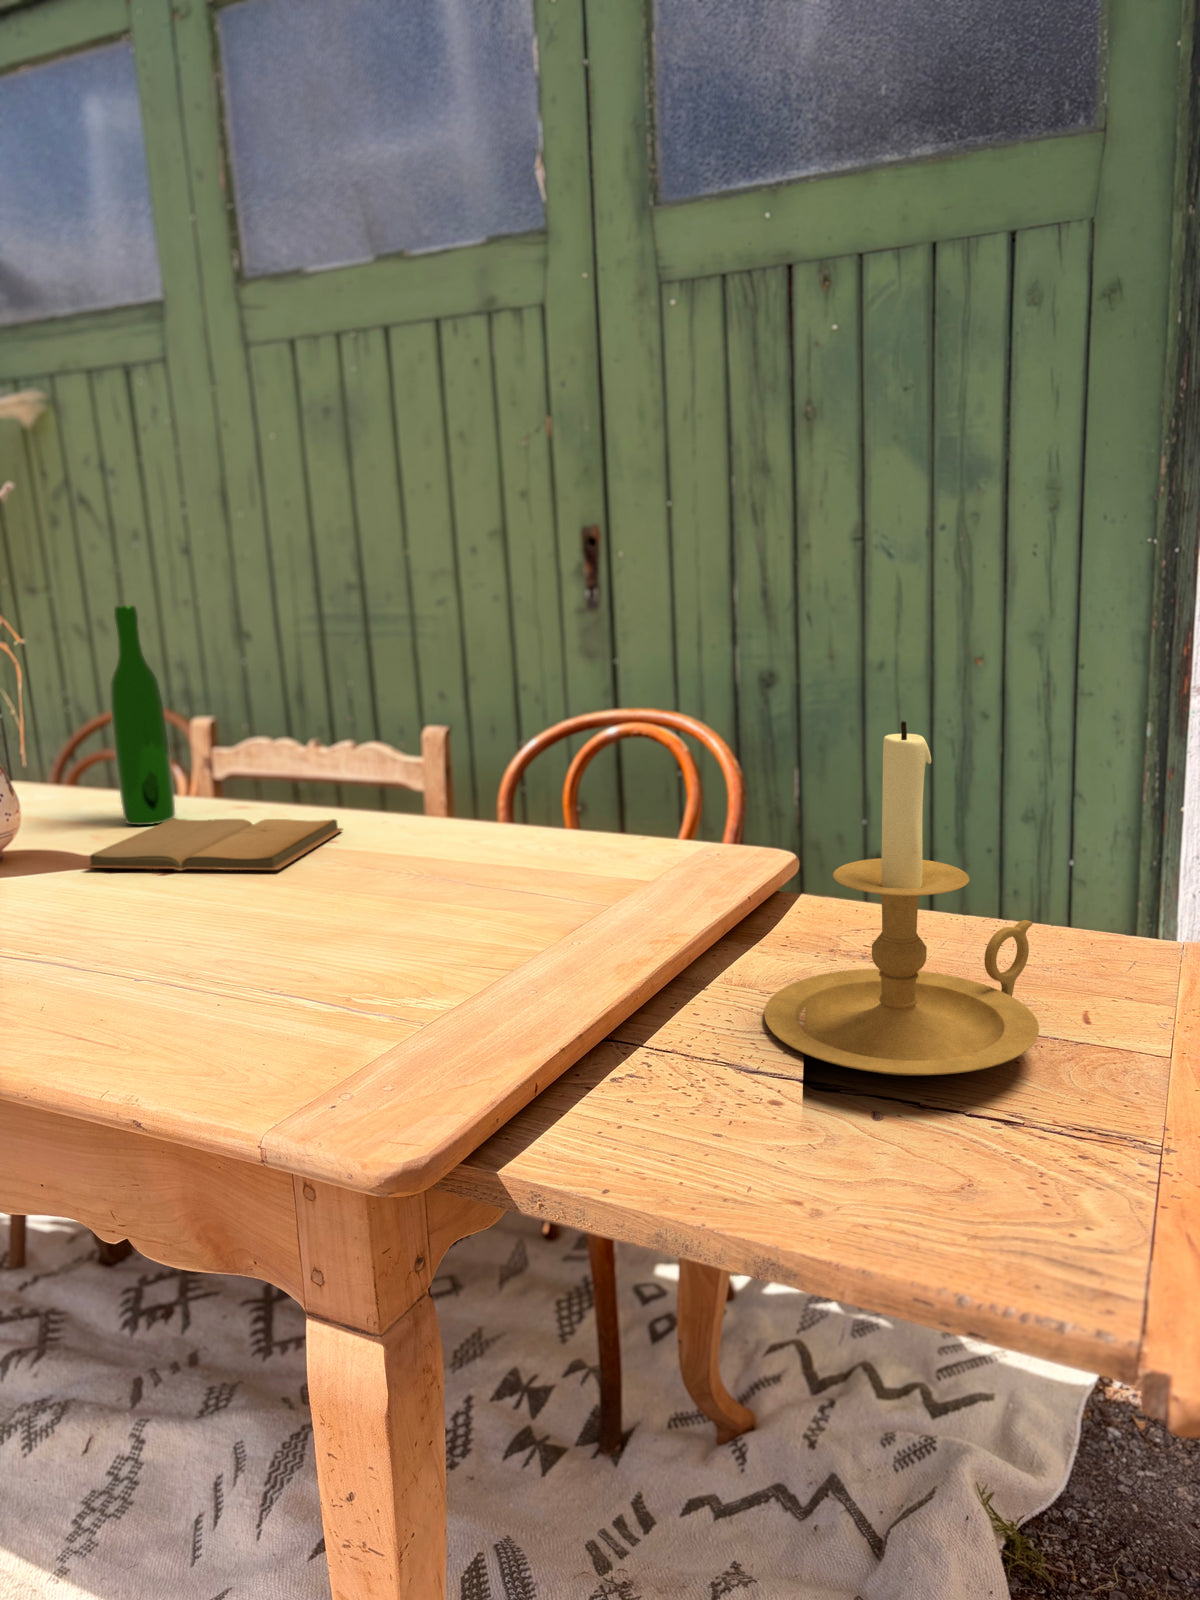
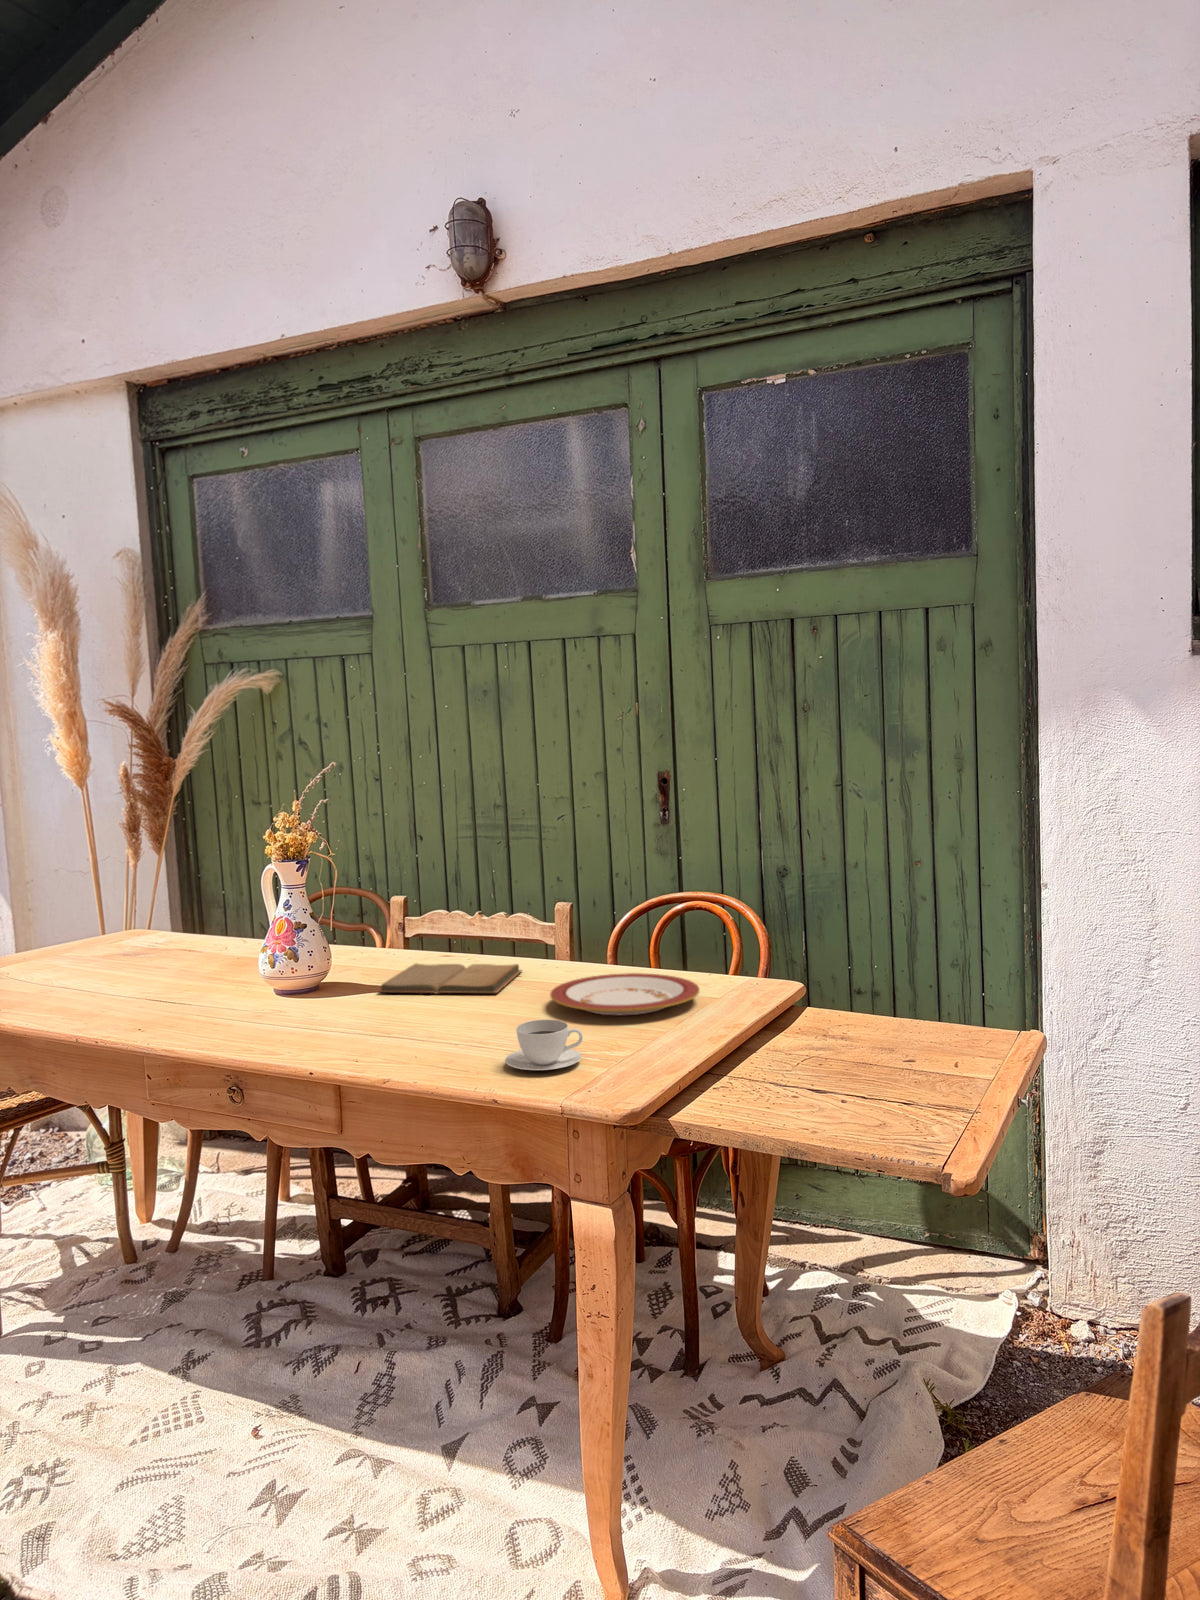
wine bottle: present [110,606,175,825] -> none [375,832,410,968]
candle holder: present [764,721,1039,1076] -> none [789,912,923,1084]
plate: none [352,836,616,914] -> present [550,973,699,1015]
teacup: none [199,936,356,1045] -> present [505,1020,583,1070]

